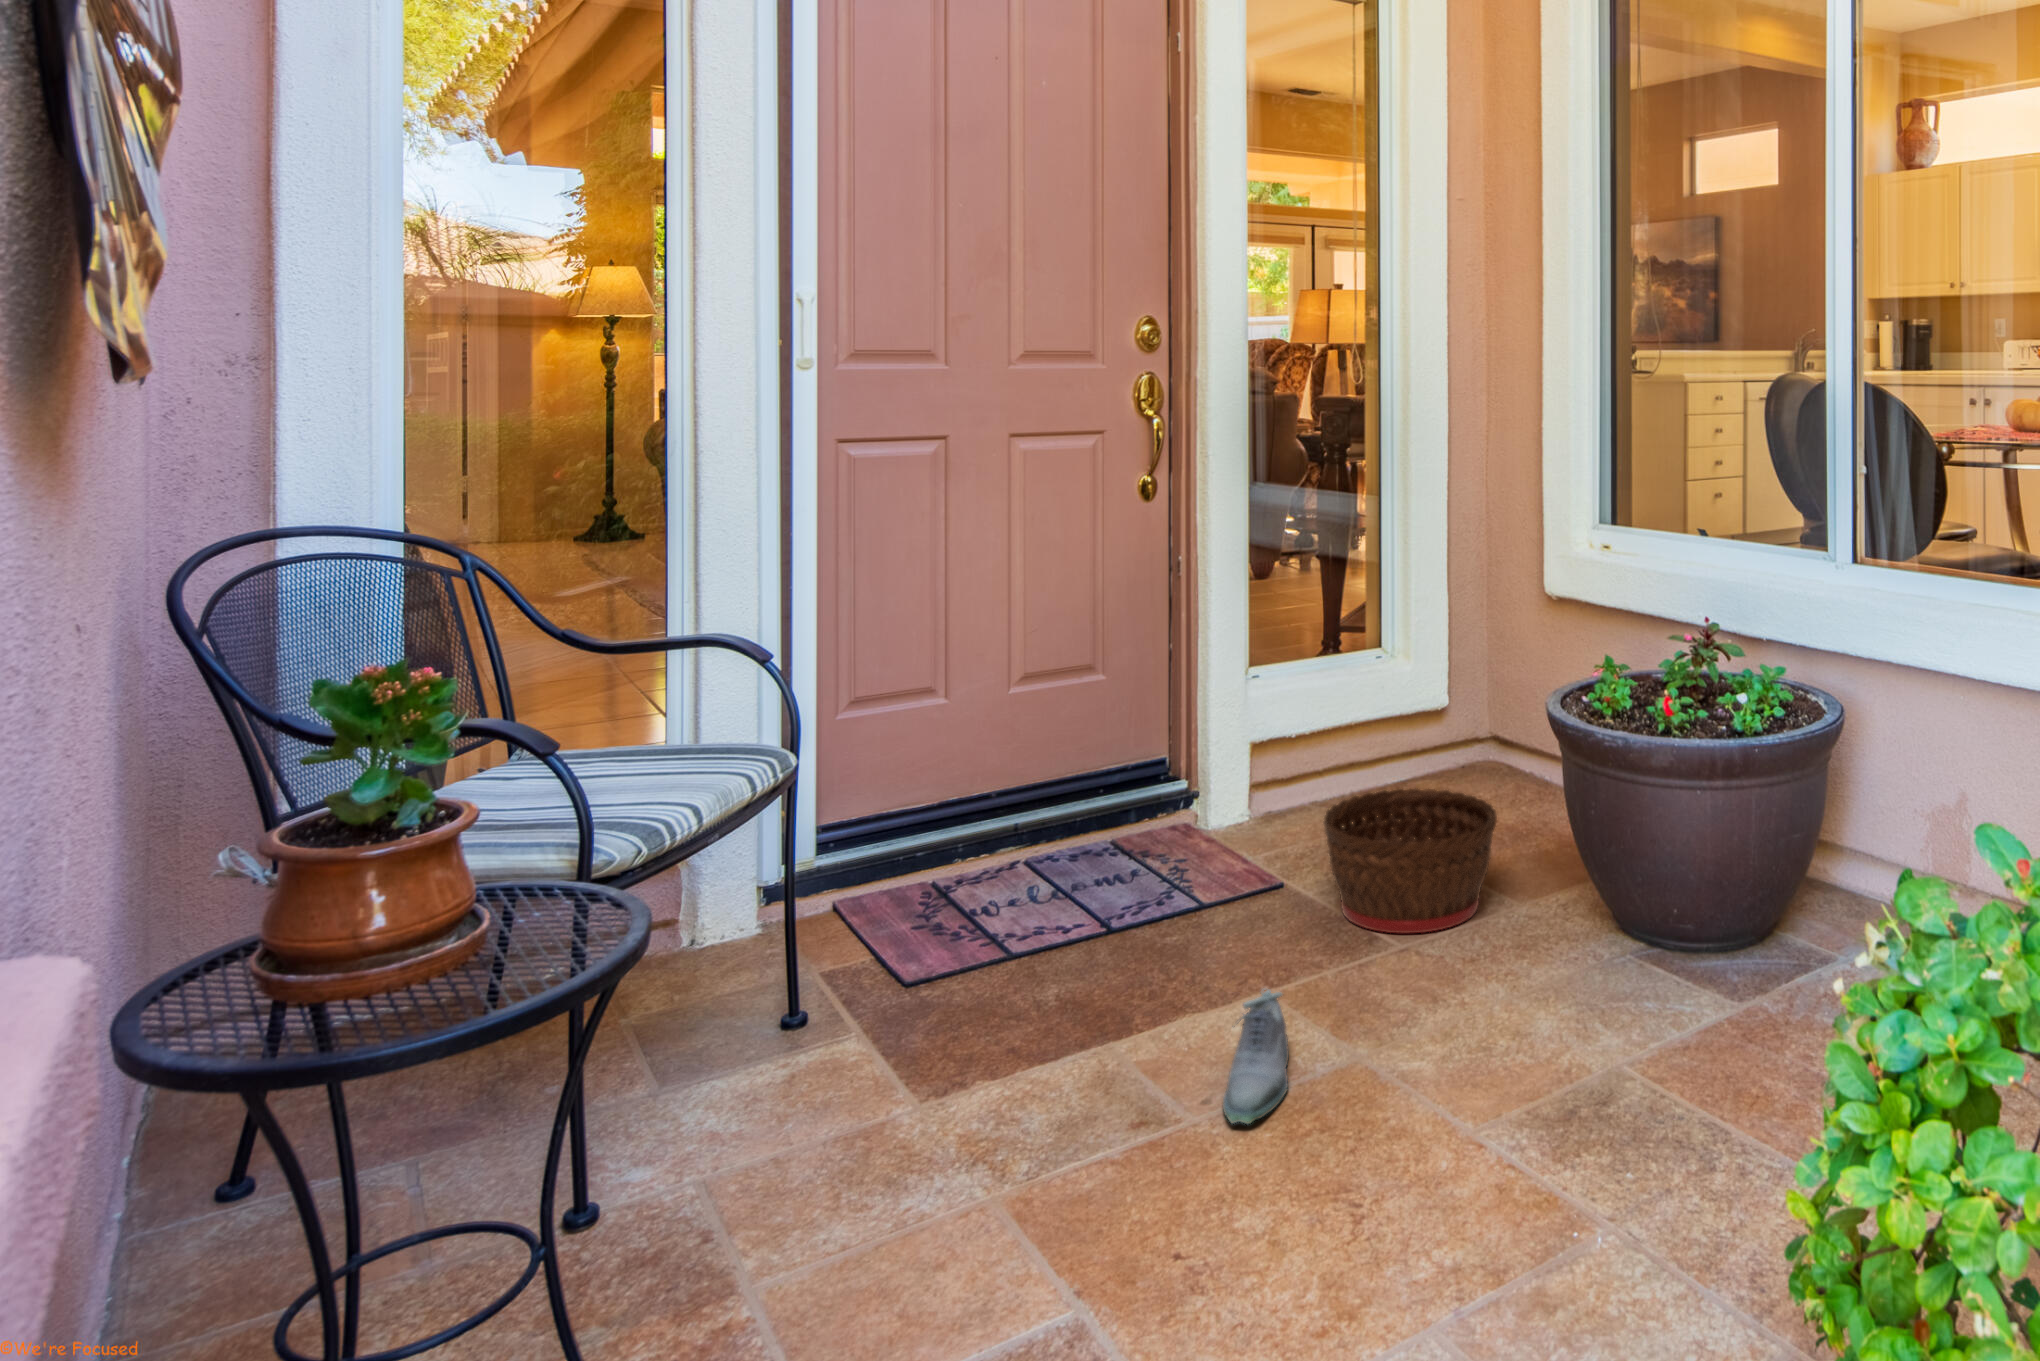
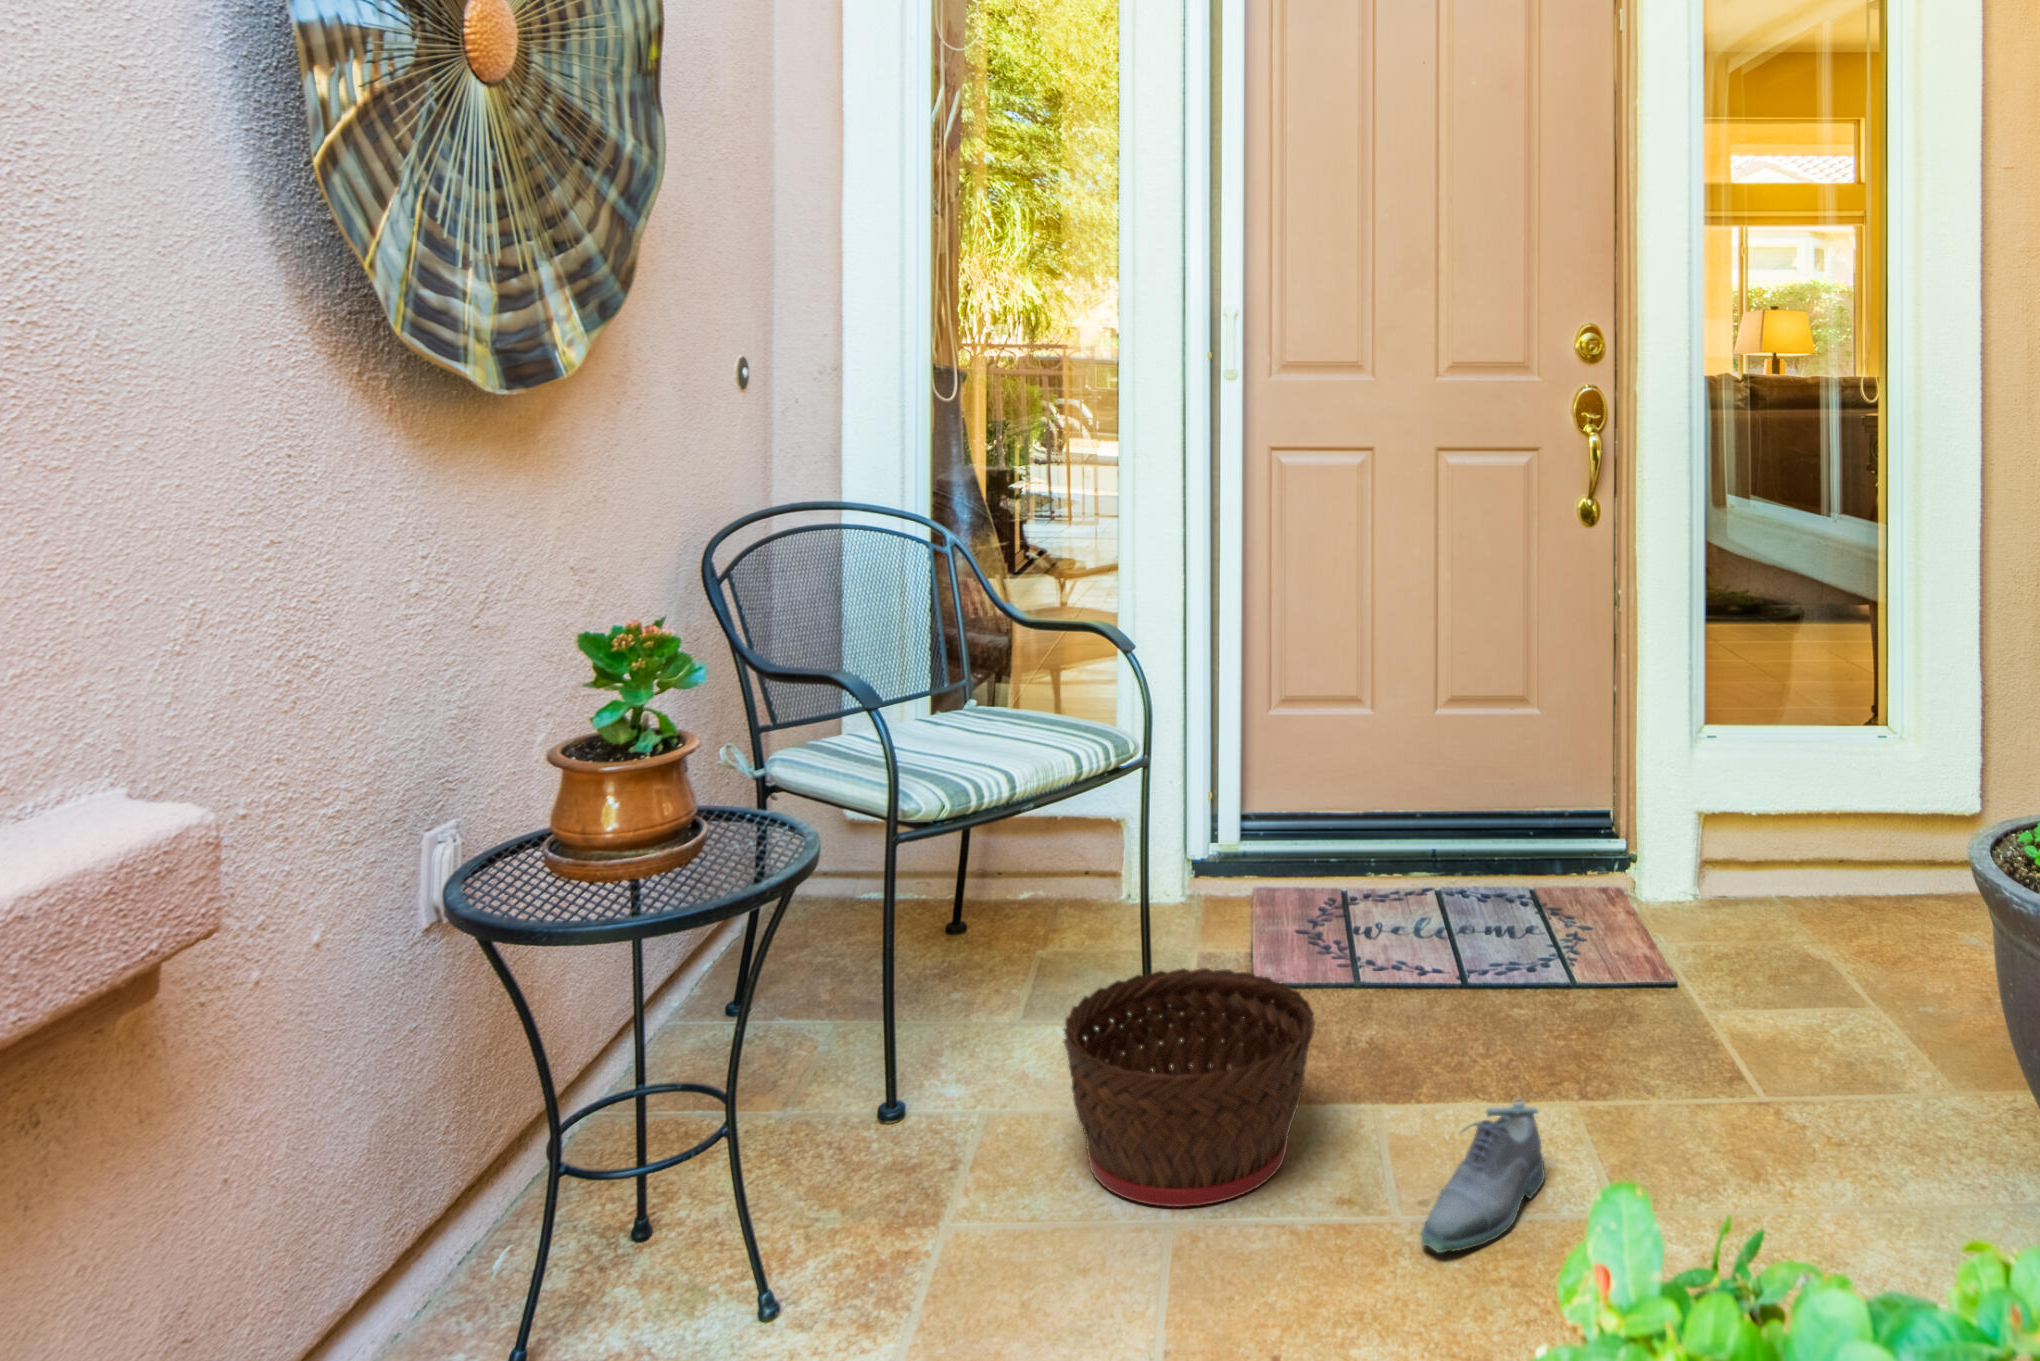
basket: present [1323,788,1497,933] -> present [1064,968,1315,1207]

